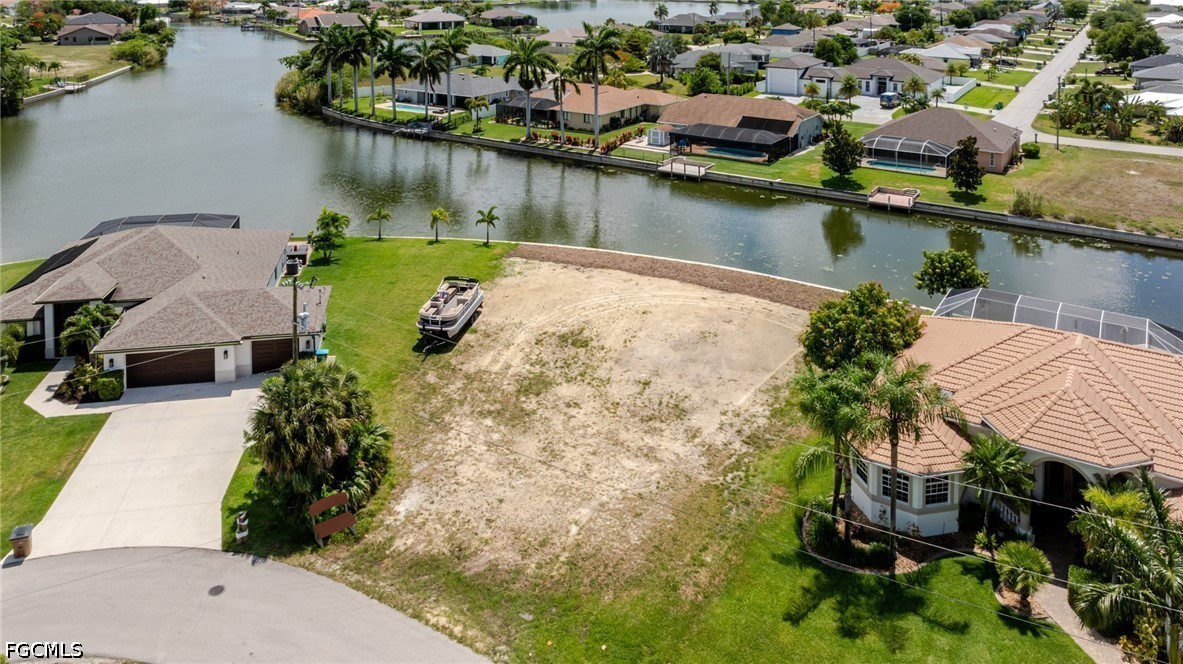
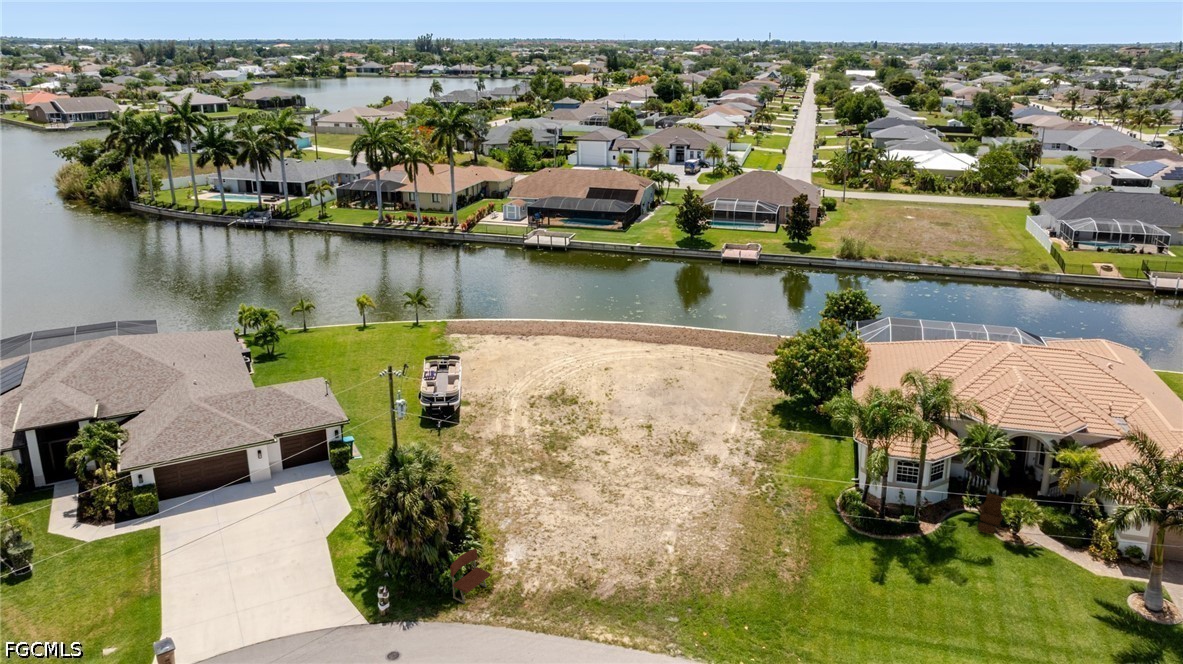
lounge chair: none [975,539,1024,596] -> present [978,494,1006,535]

